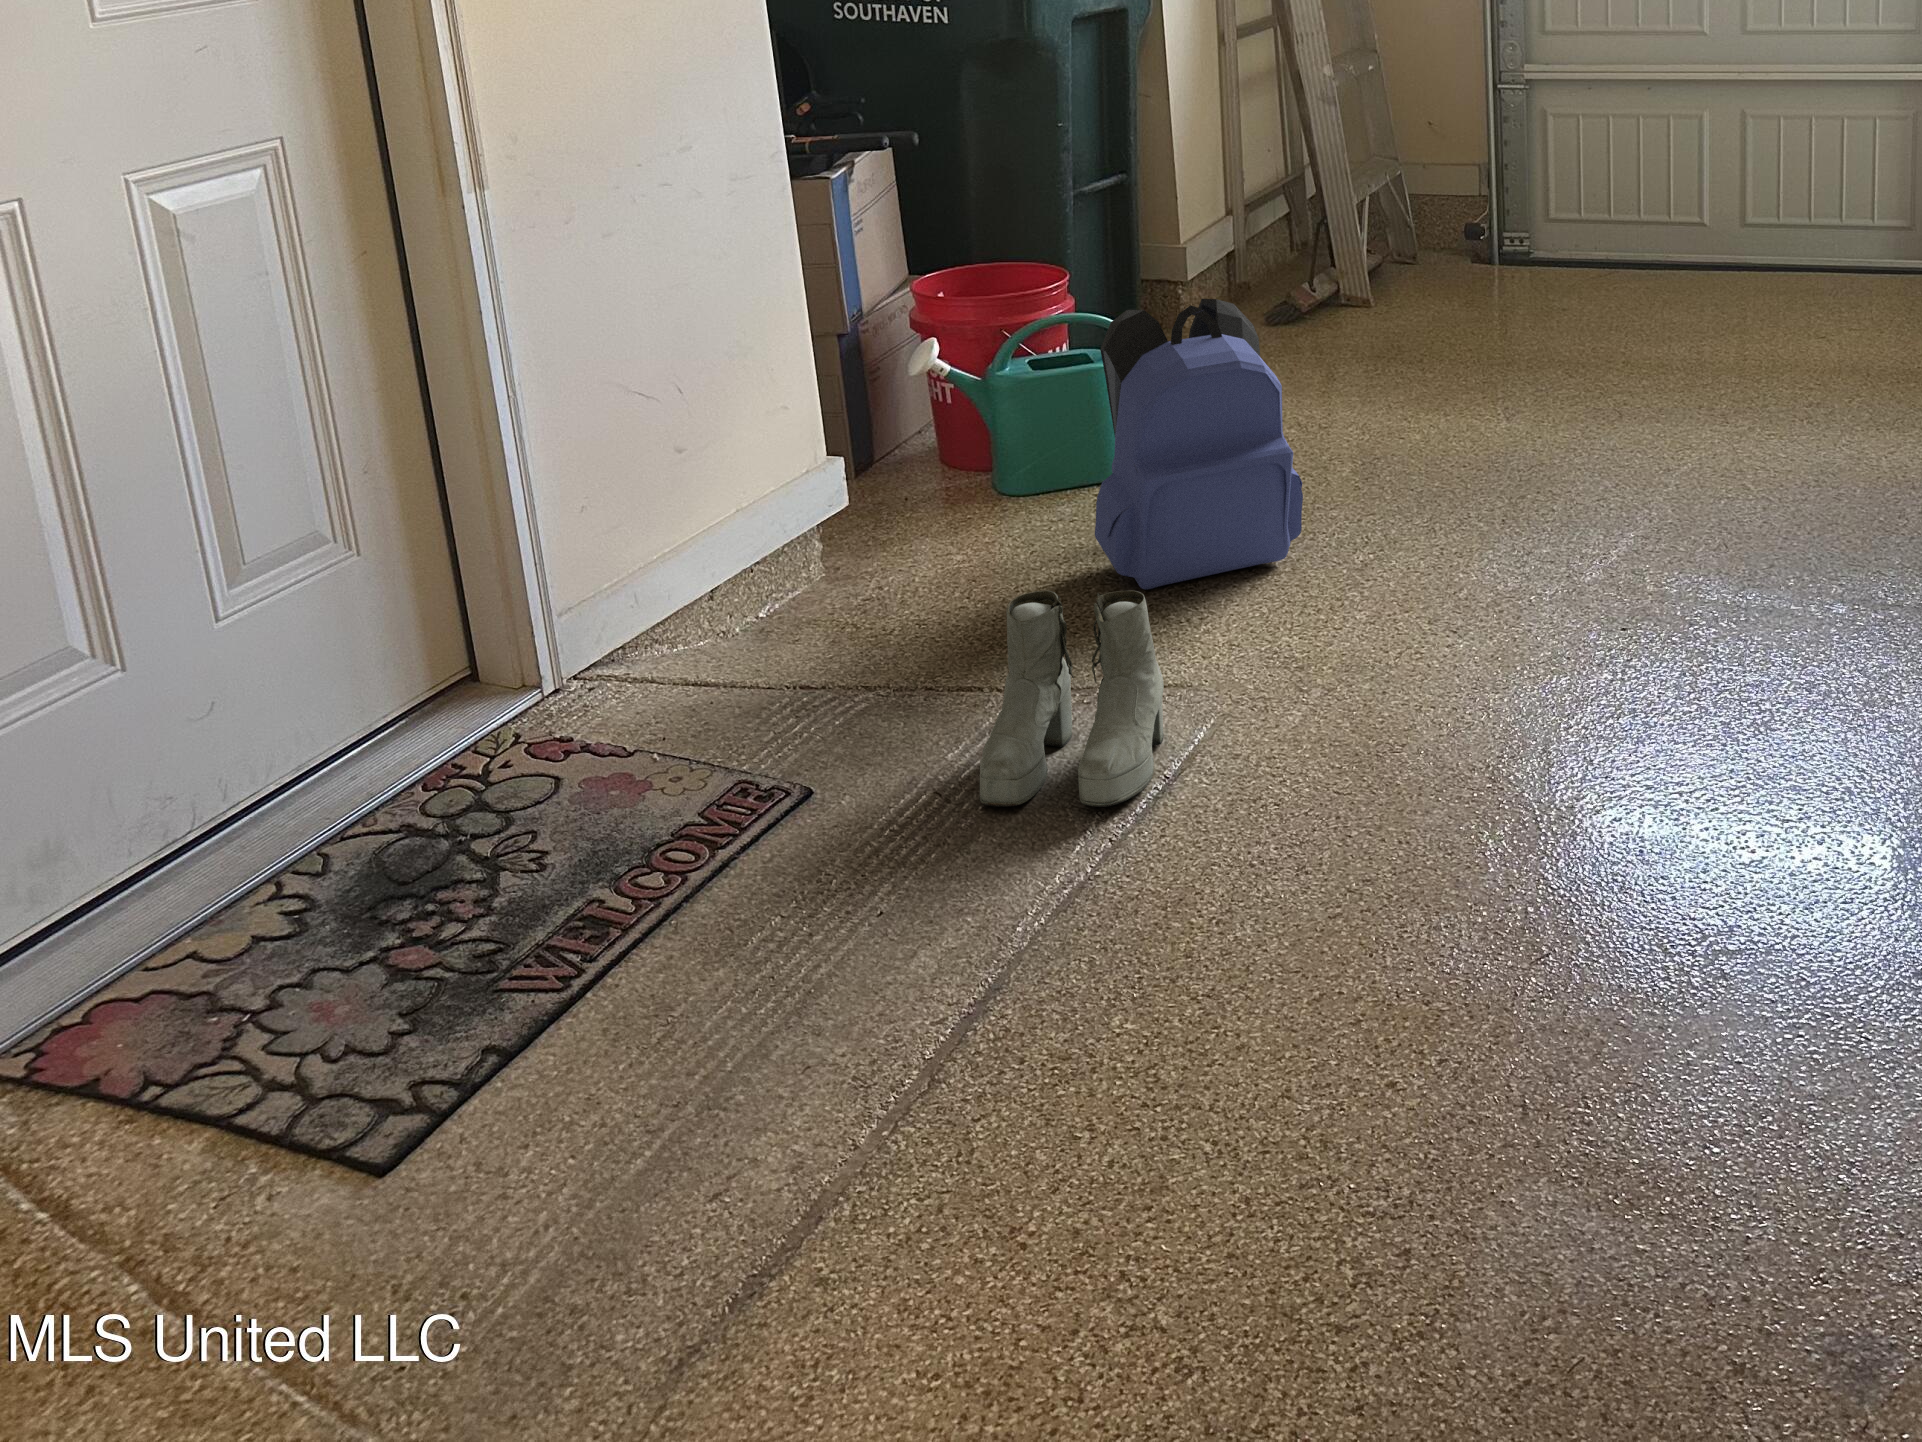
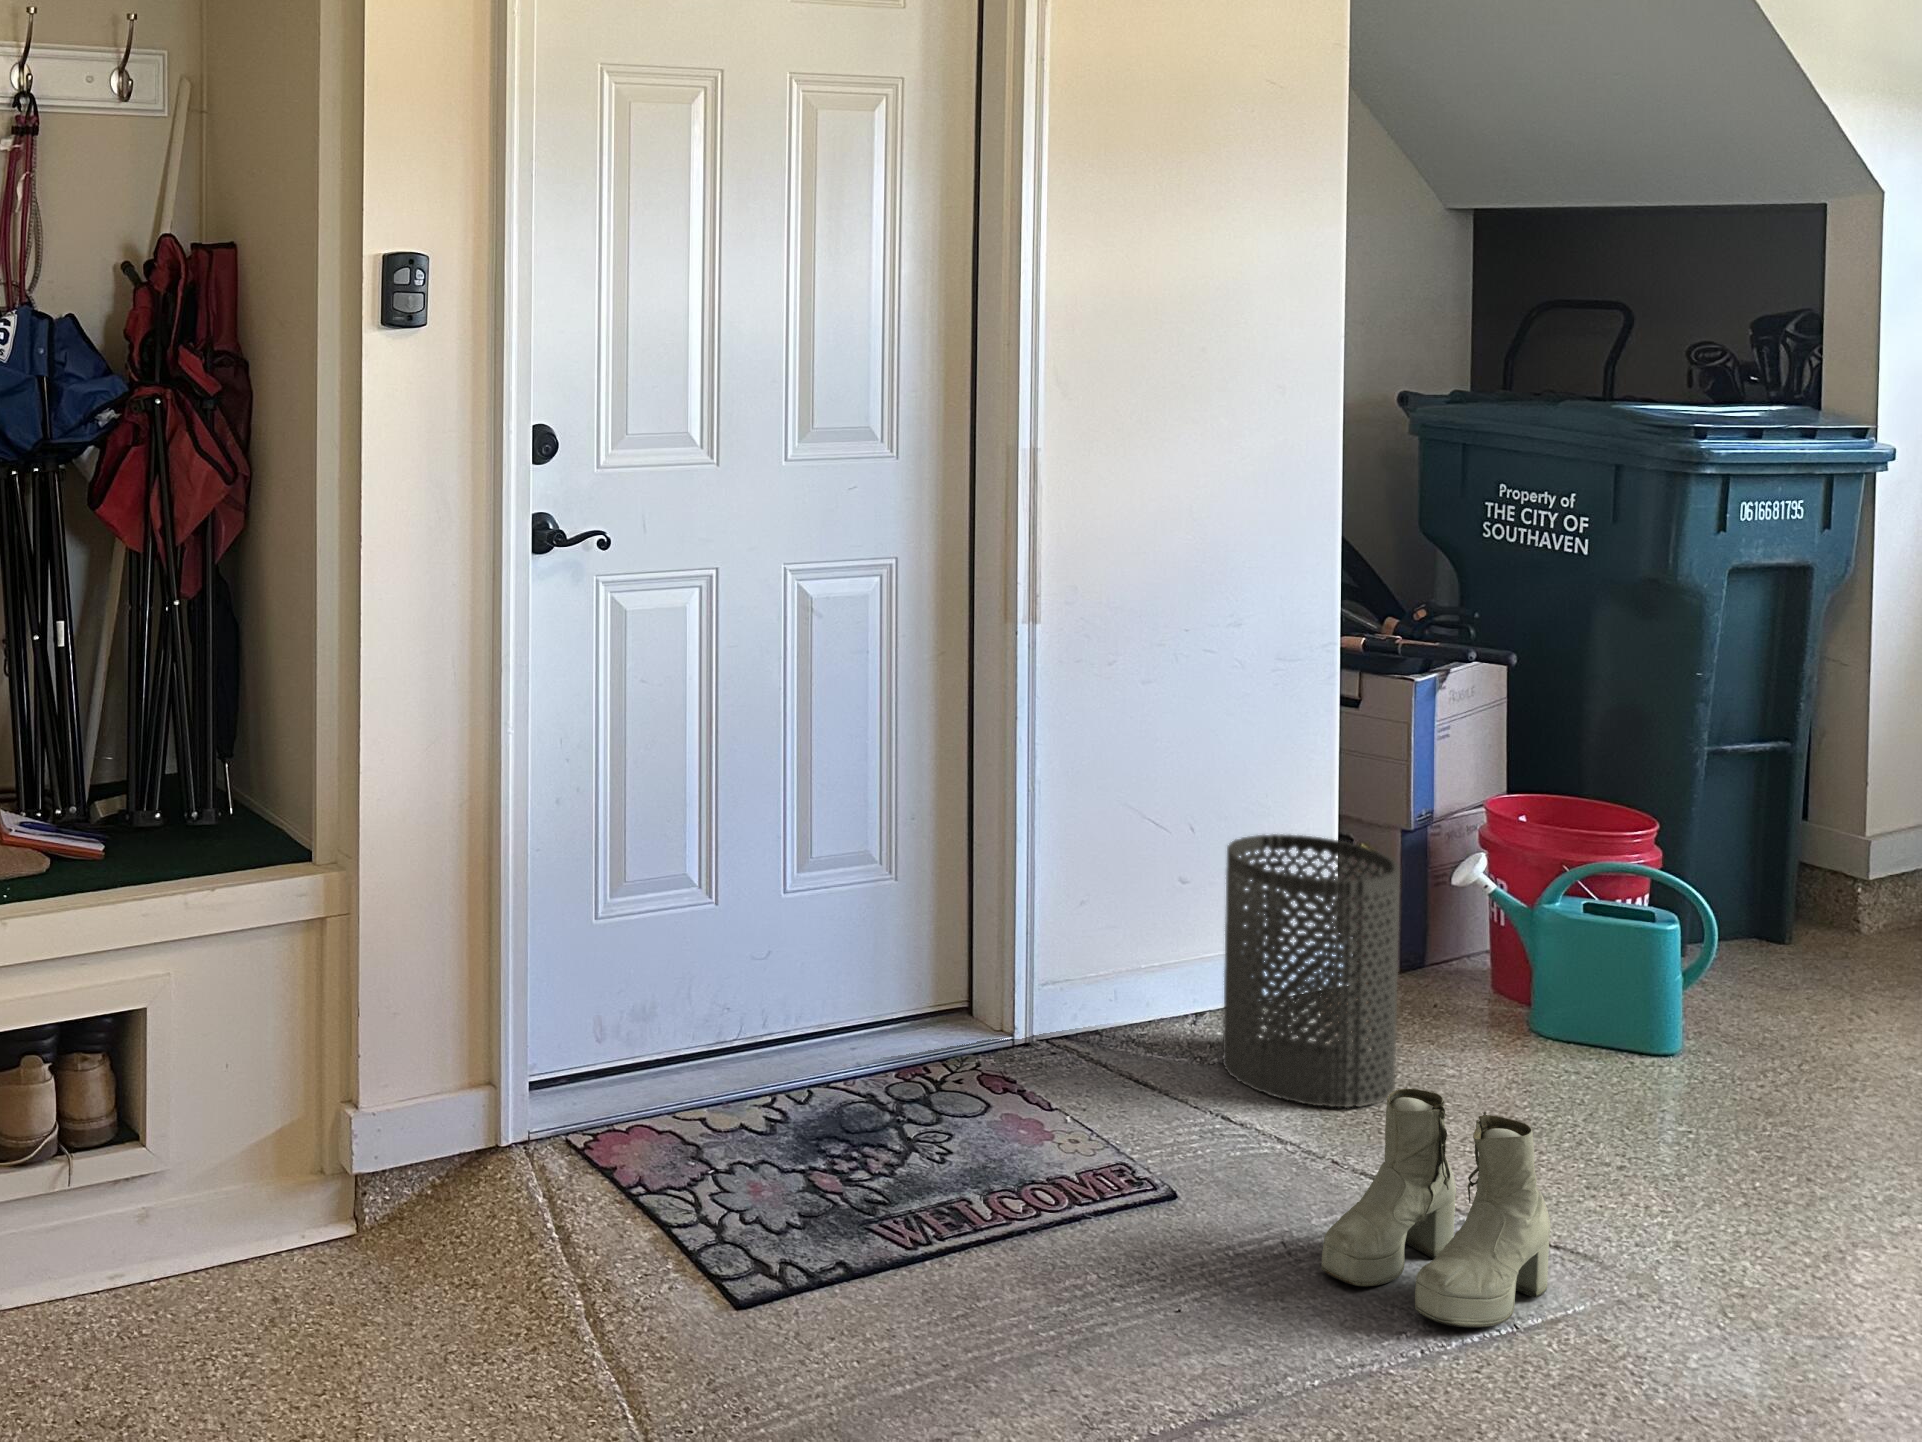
backpack: present [1095,299,1303,590] -> none [1580,862,1844,1189]
trash can: none [734,363,936,648] -> present [1223,834,1400,1107]

